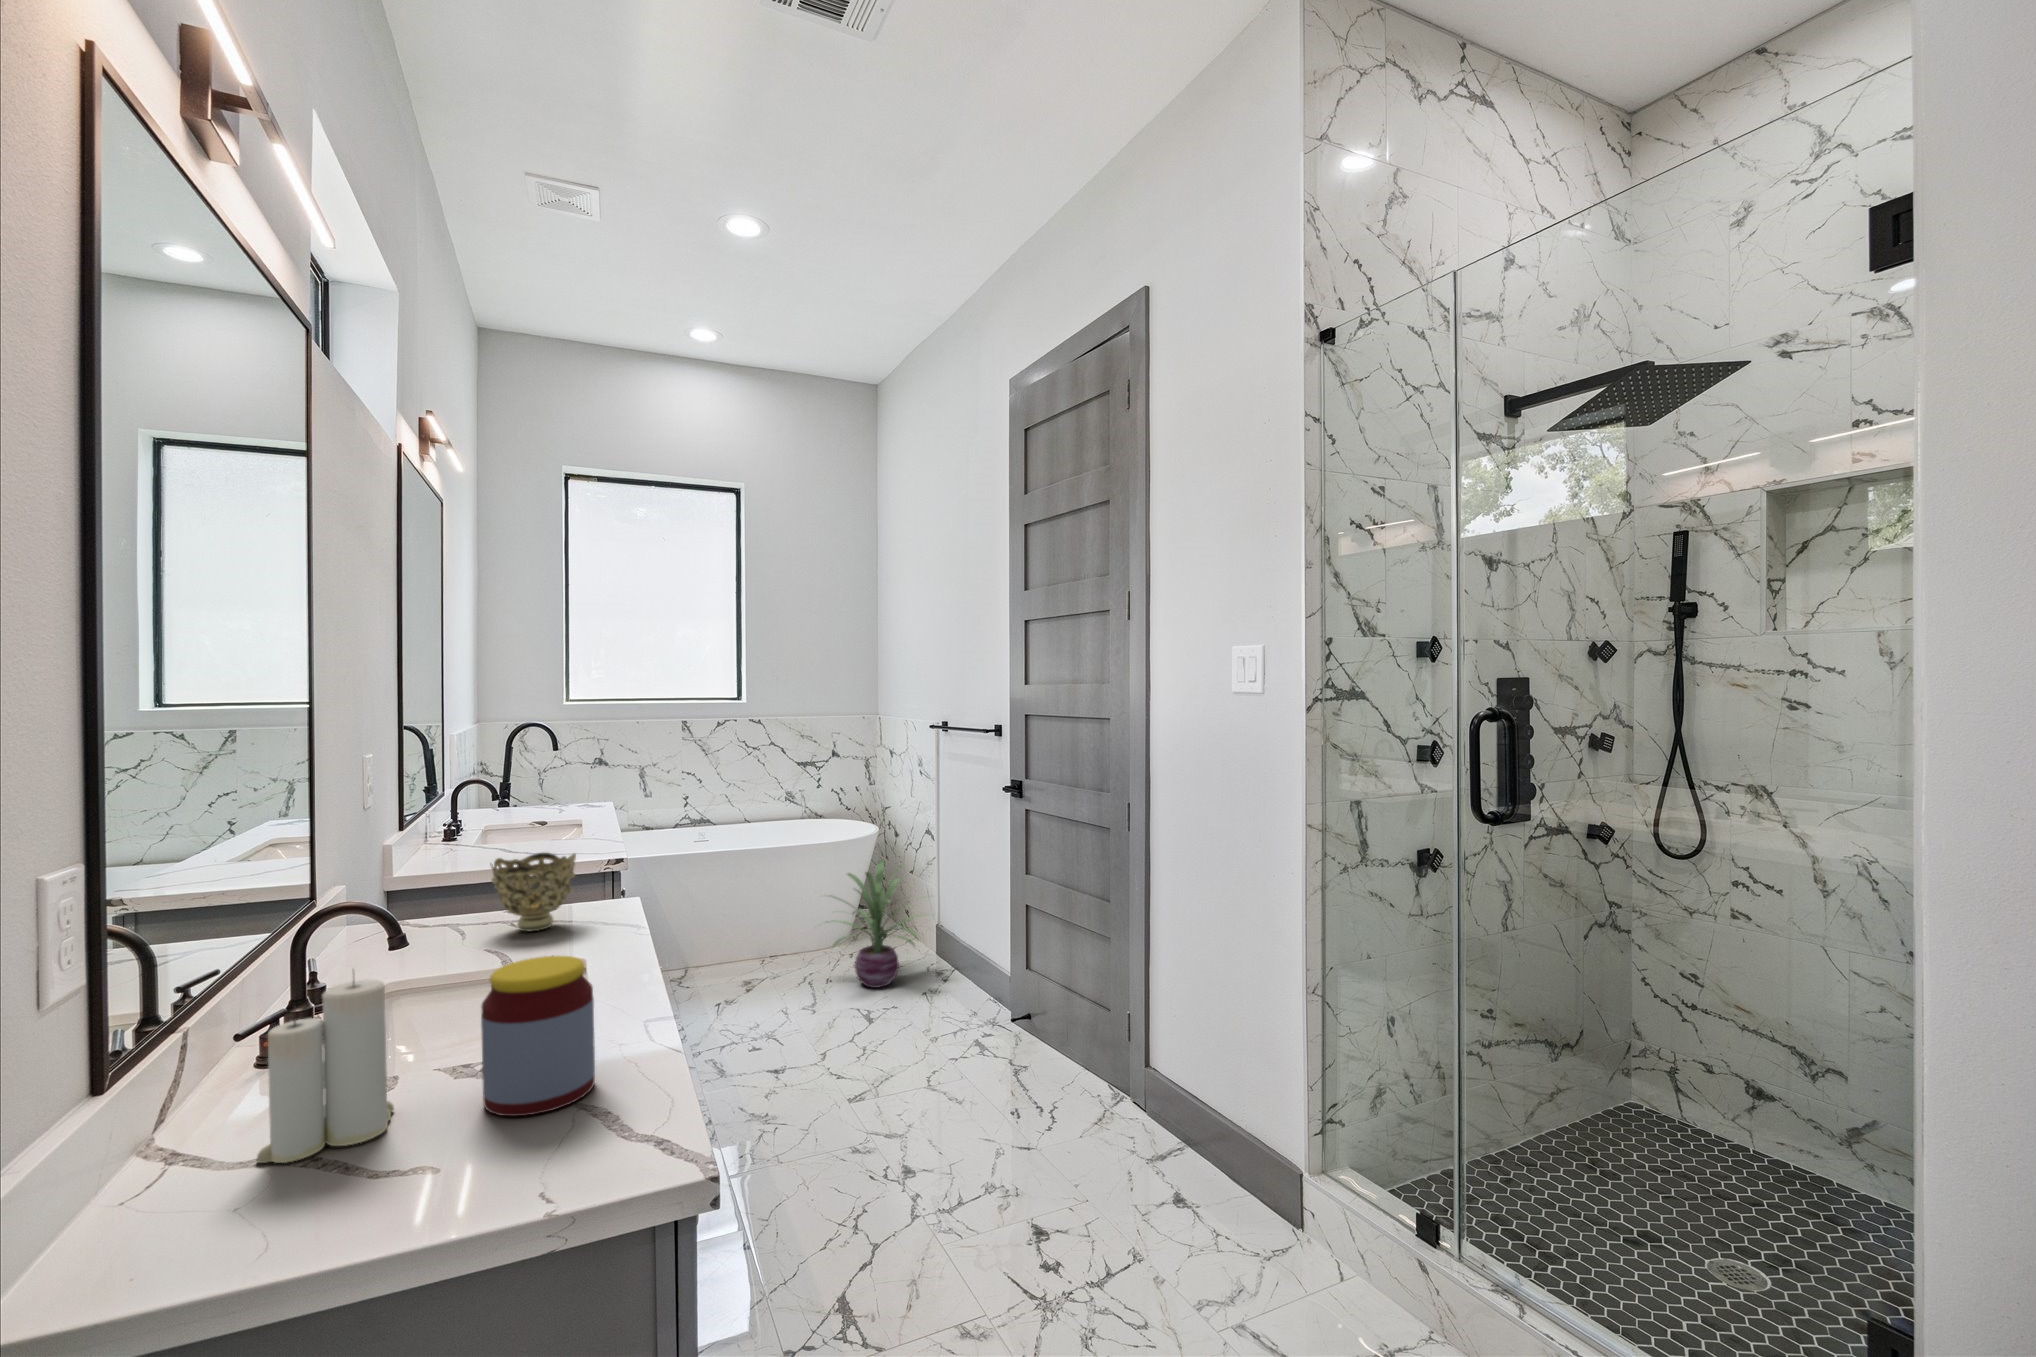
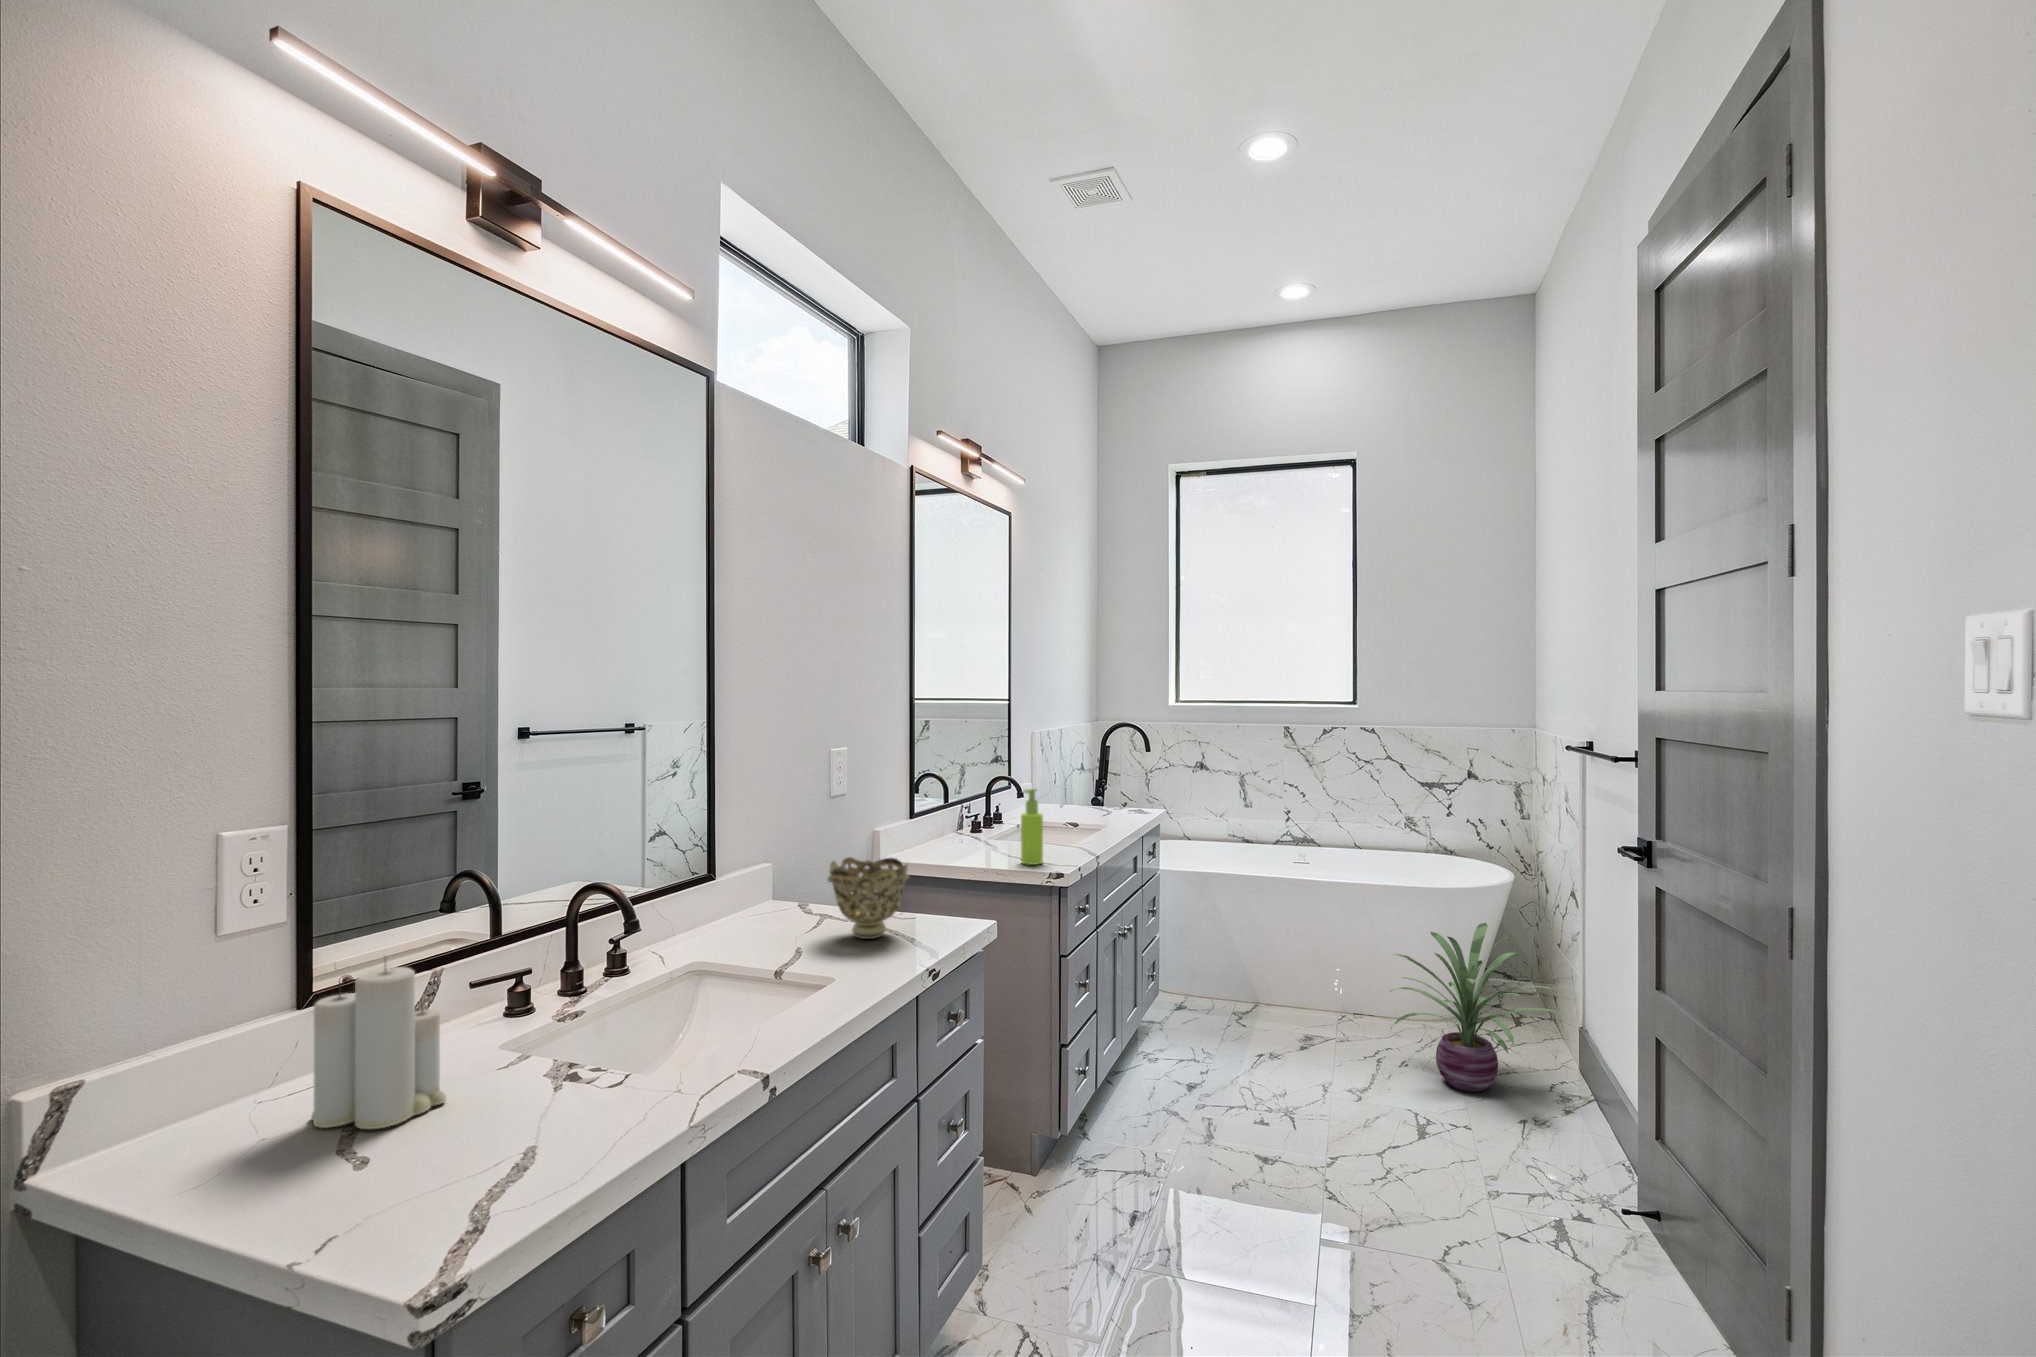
soap dispenser: none [554,786,578,859] -> present [1021,789,1043,865]
jar: present [481,956,595,1116] -> none [458,982,582,1163]

